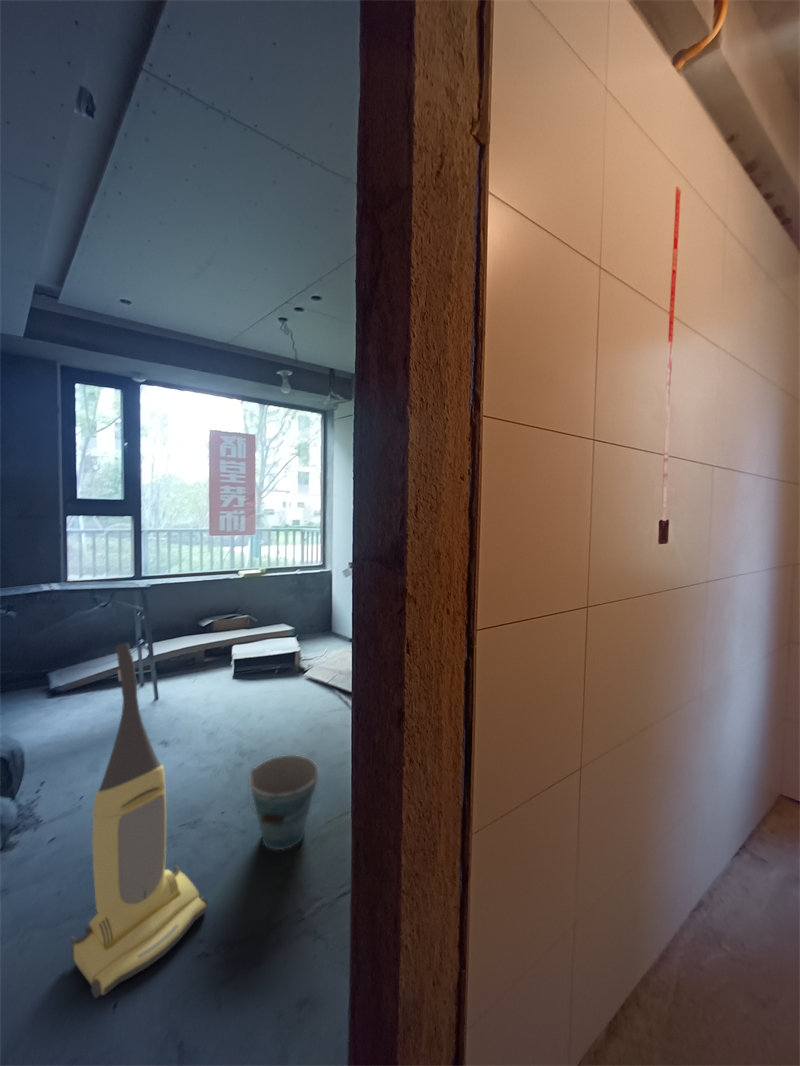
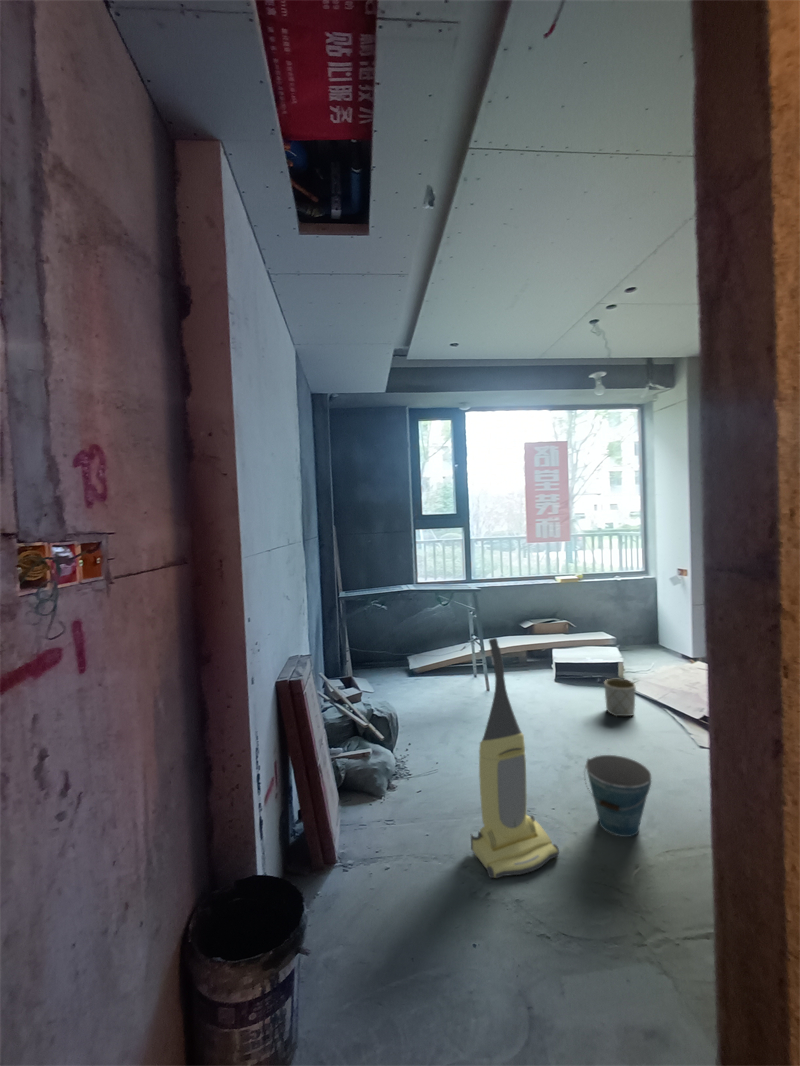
planter: none [281,667,310,706] -> present [604,679,636,716]

